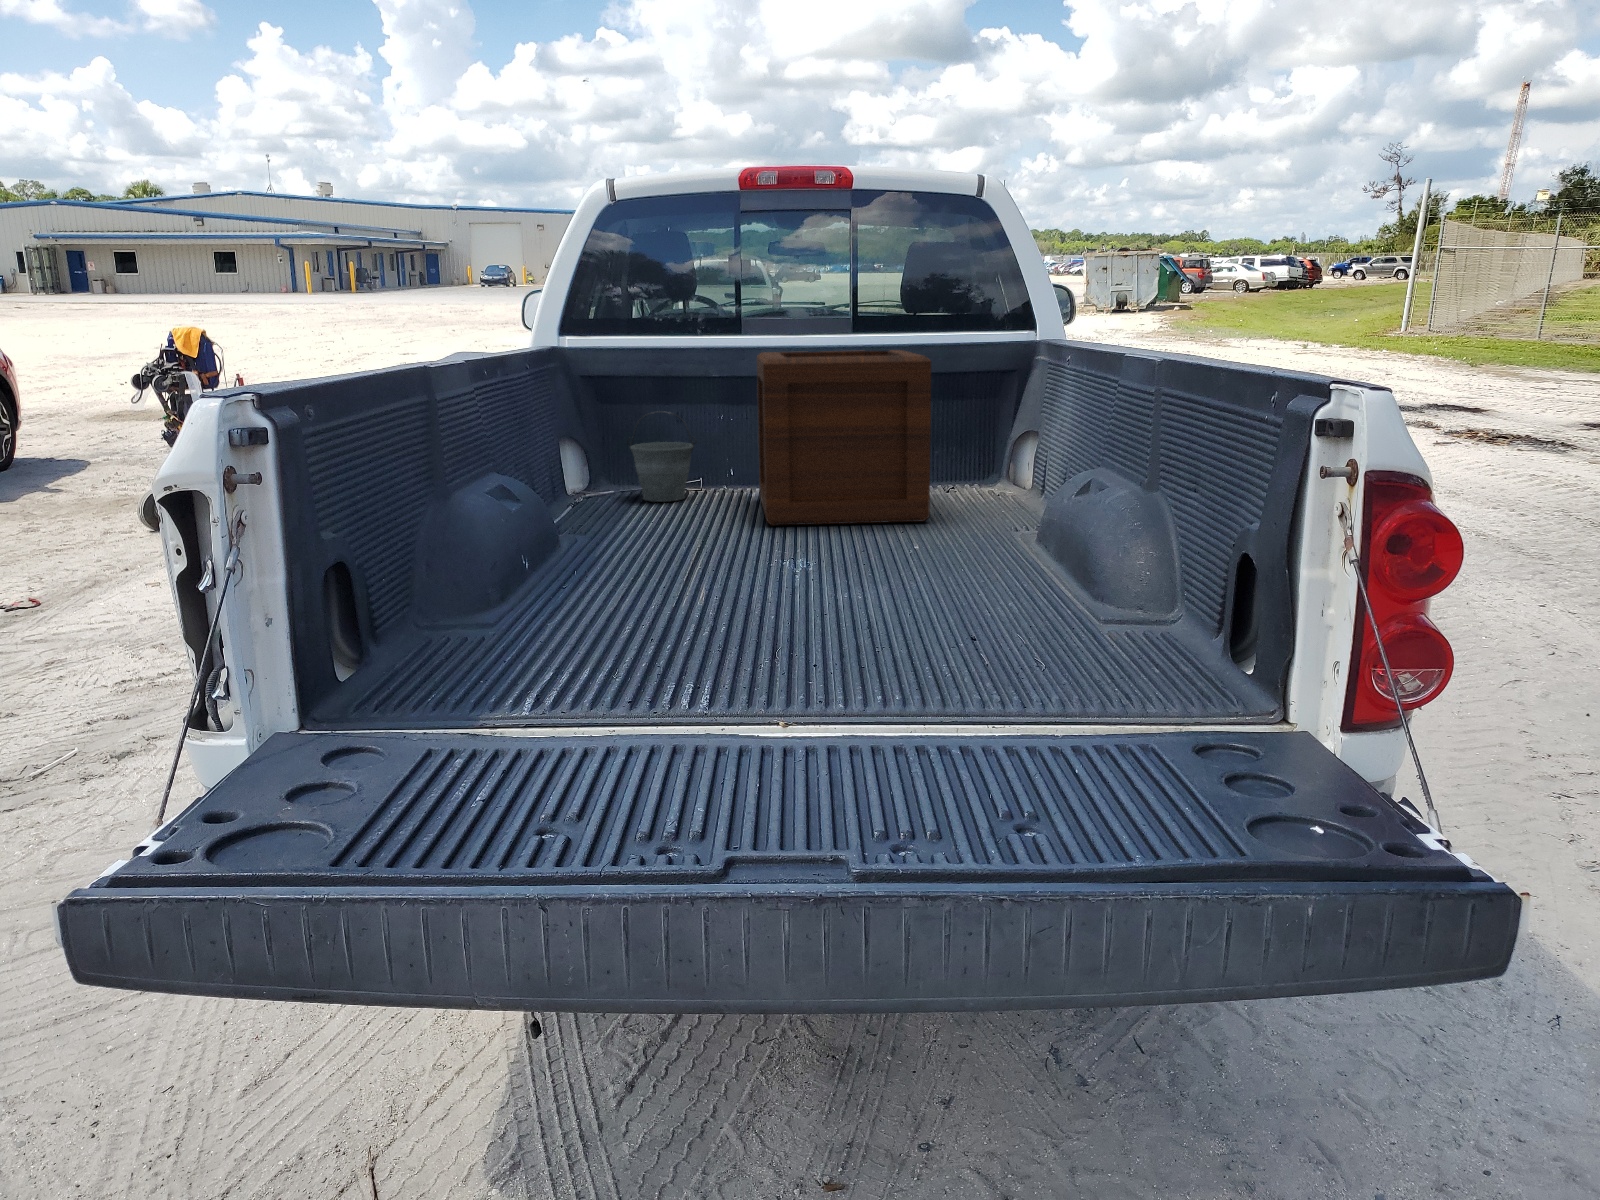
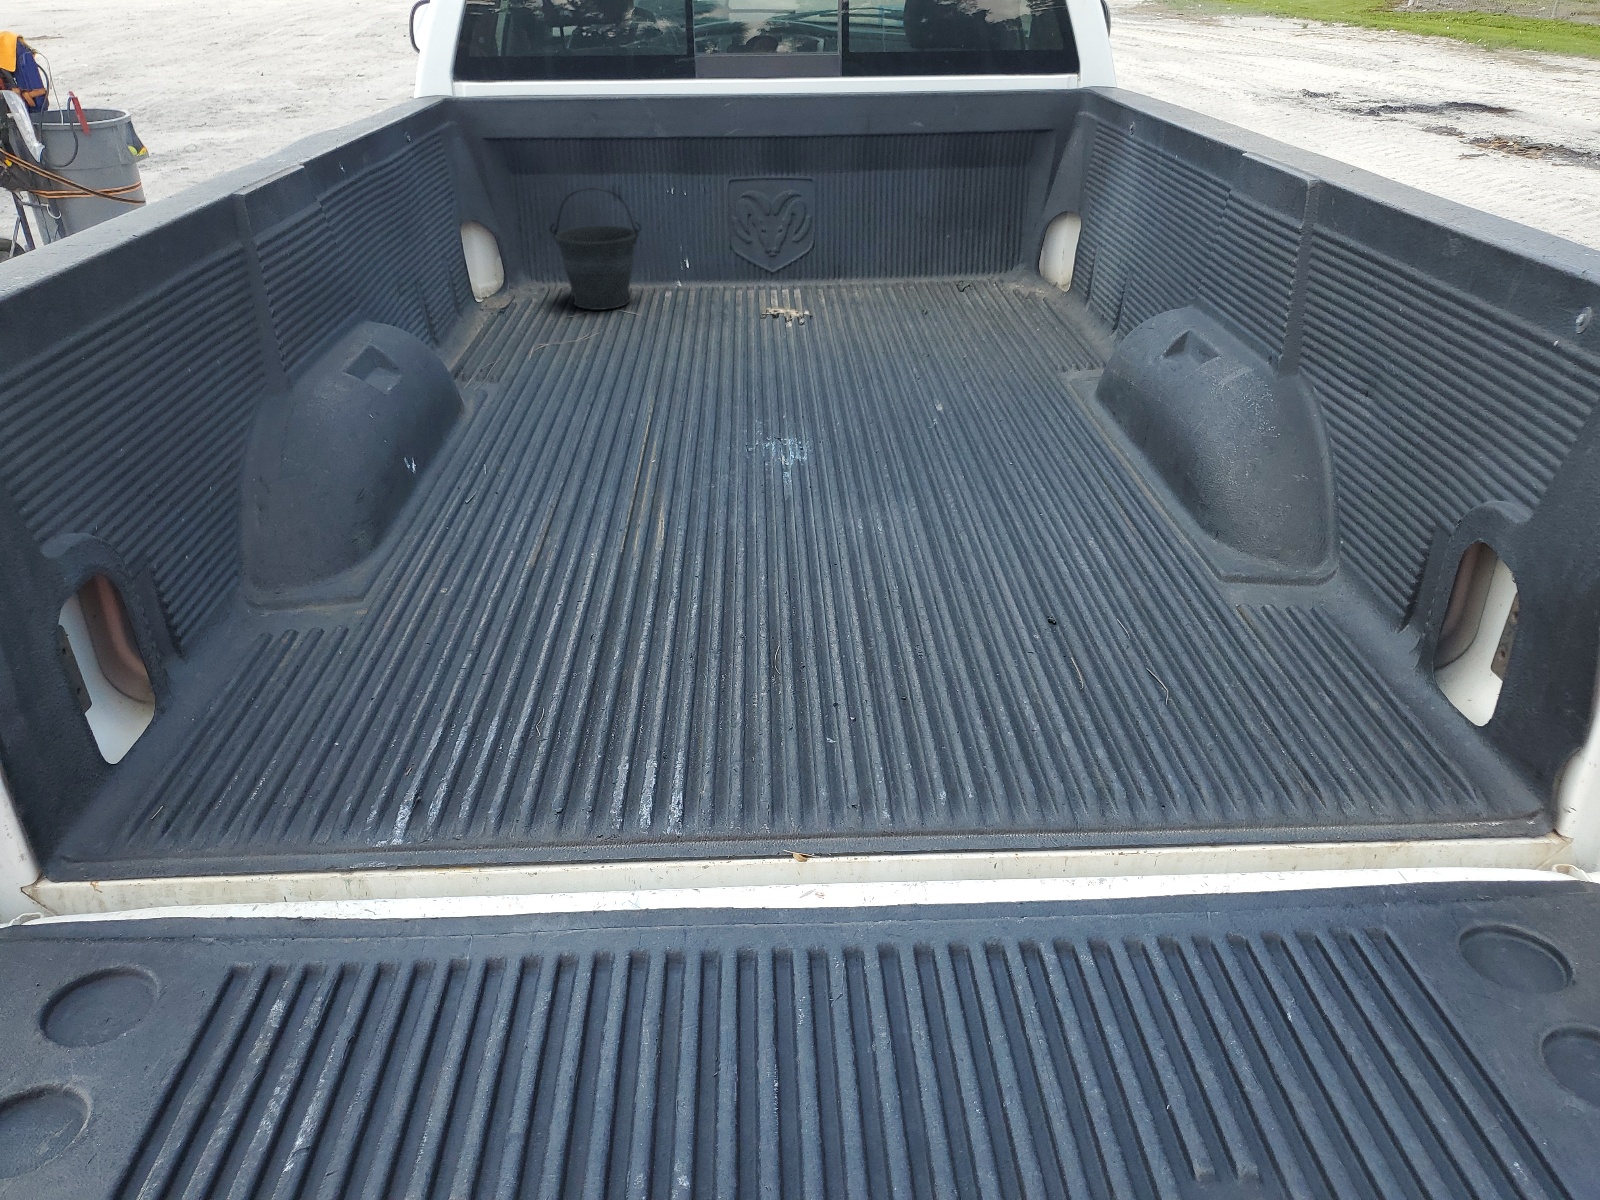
wooden crate: present [757,350,931,526] -> none [717,101,958,355]

